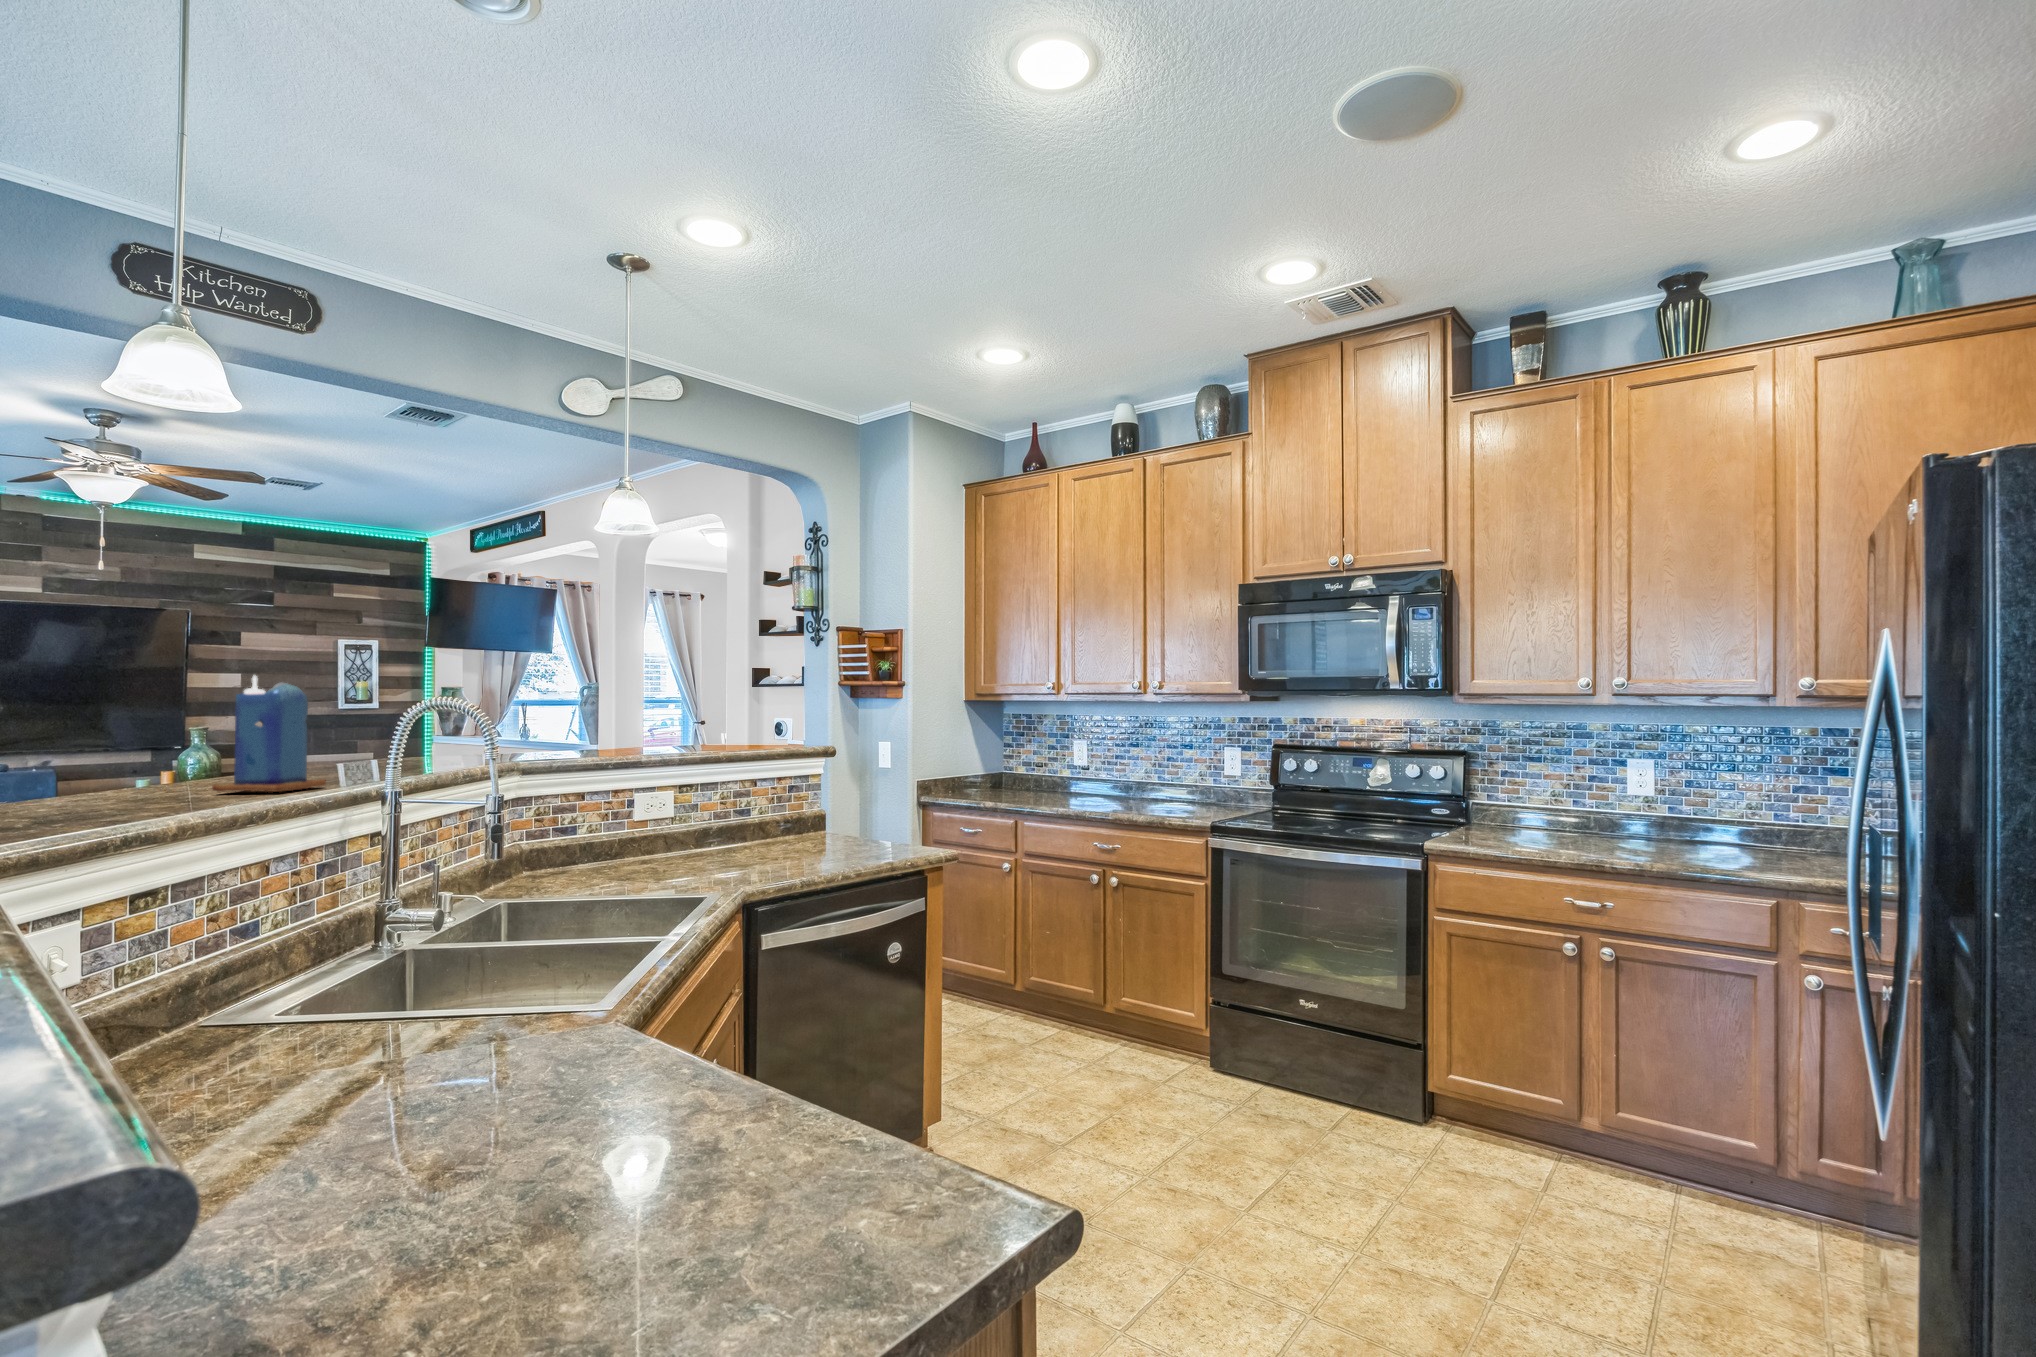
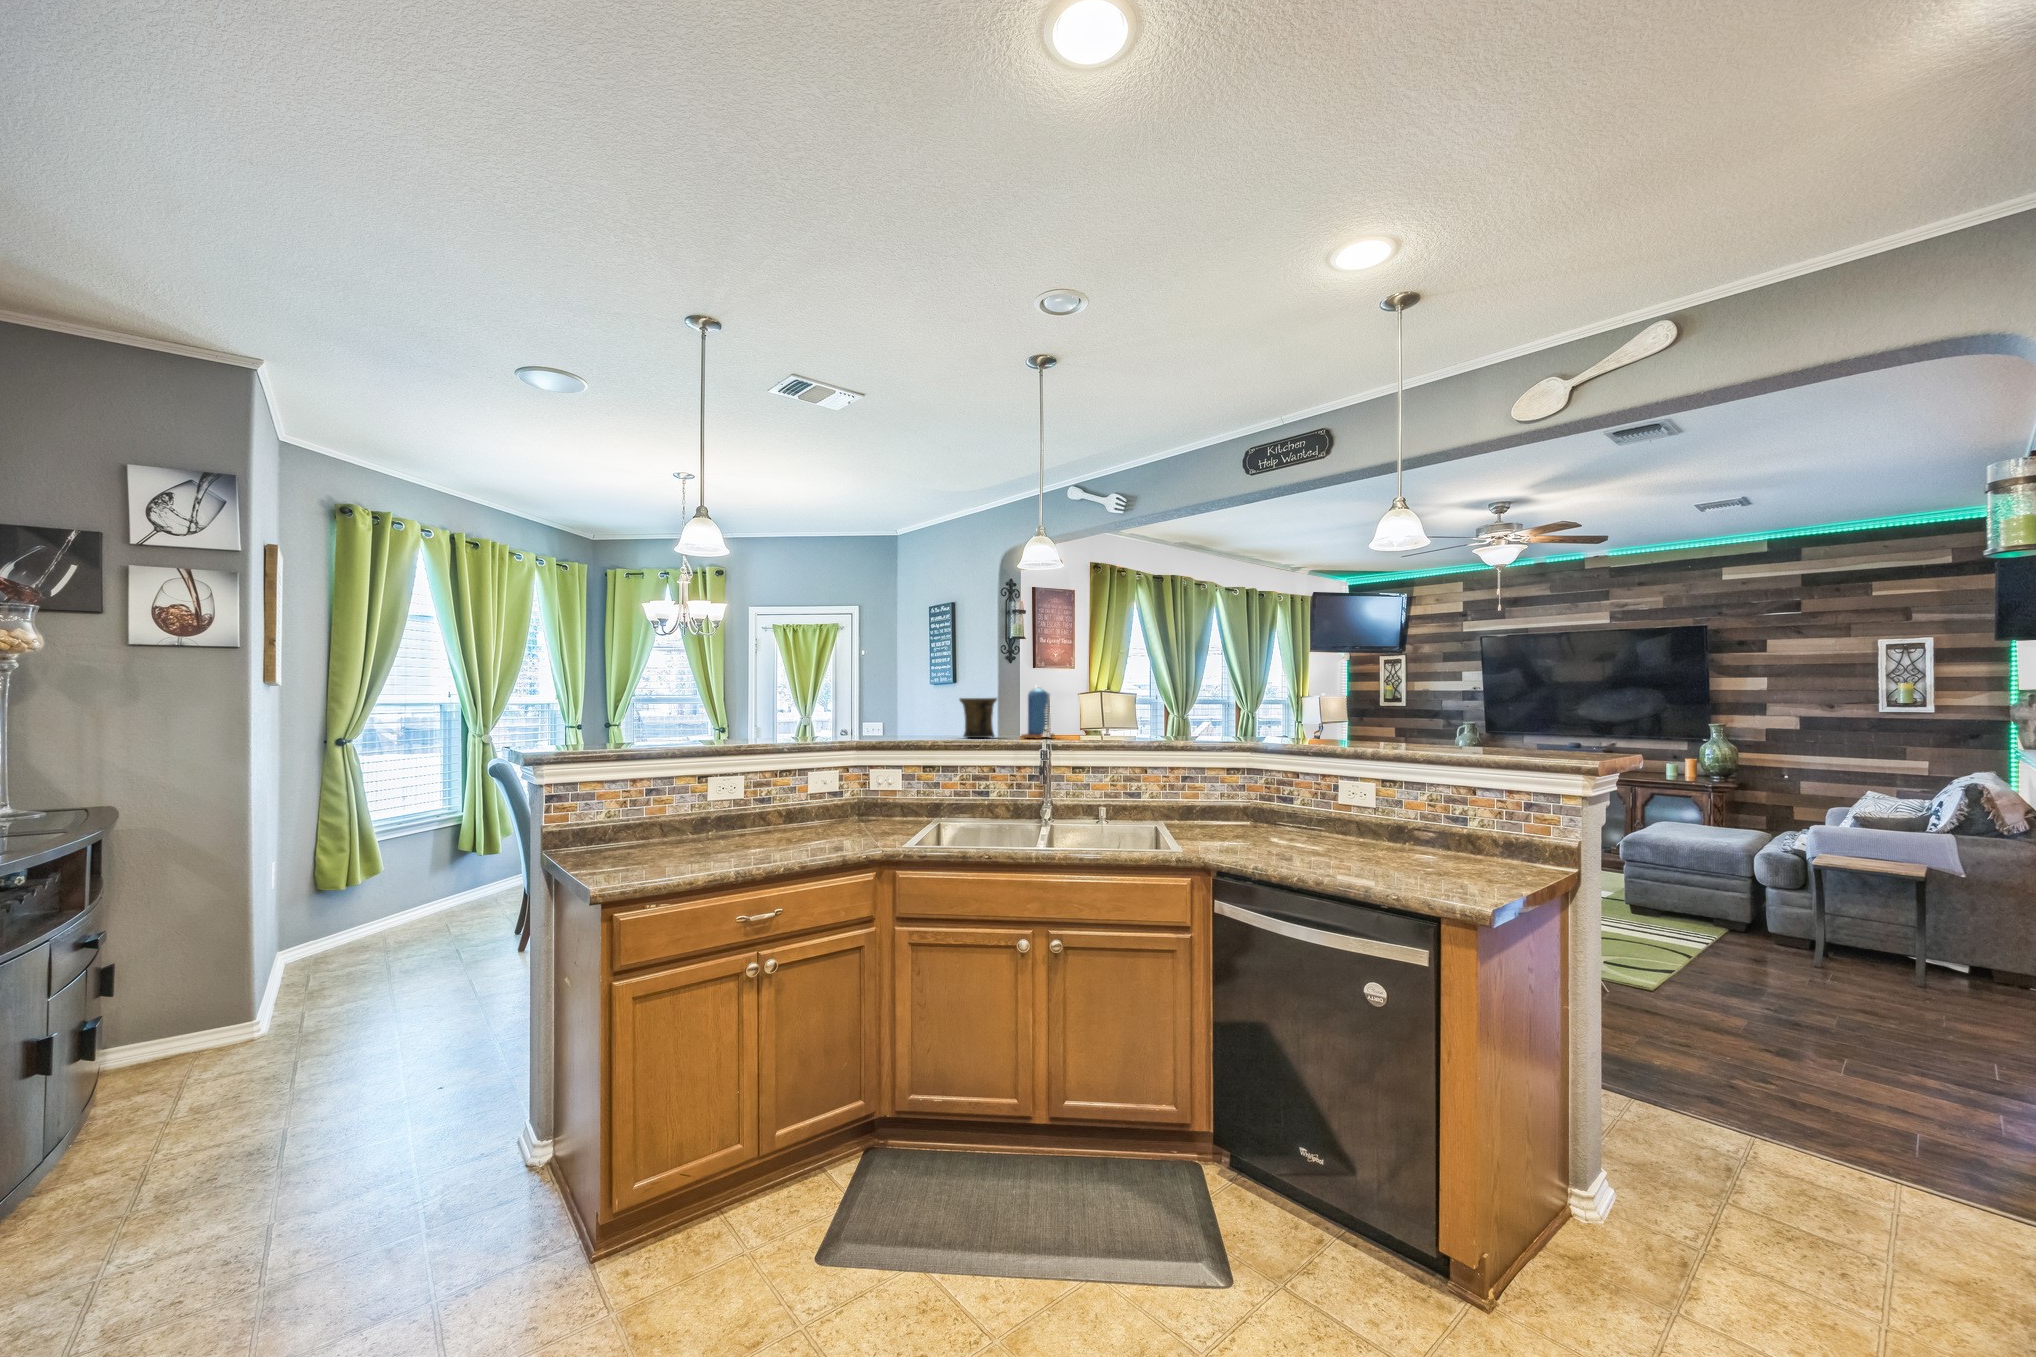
mug: none [90,705,241,810] -> present [960,698,997,738]

